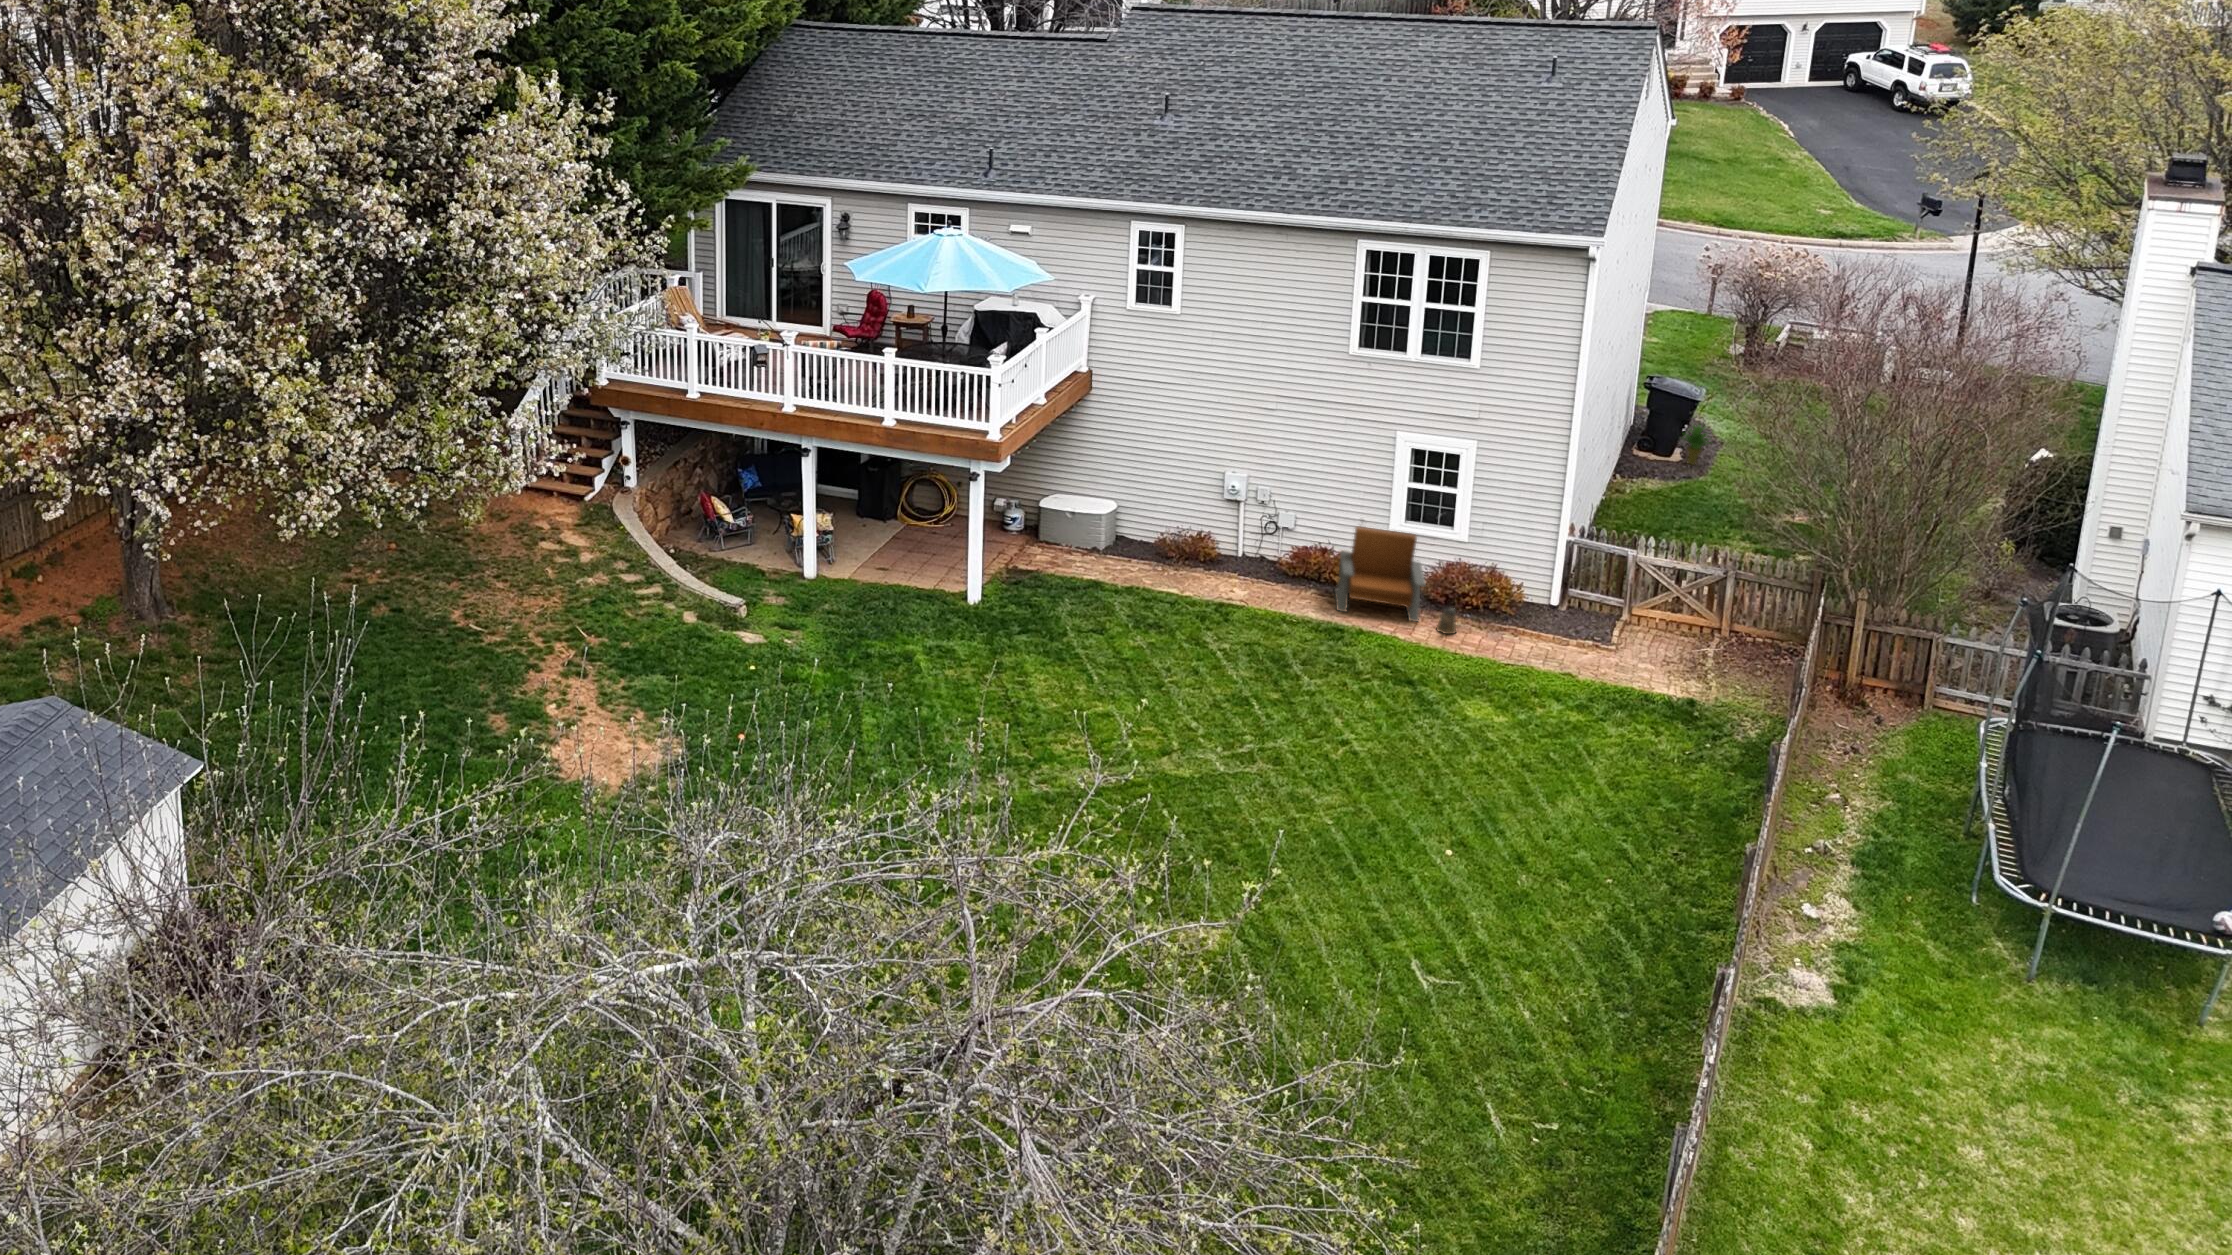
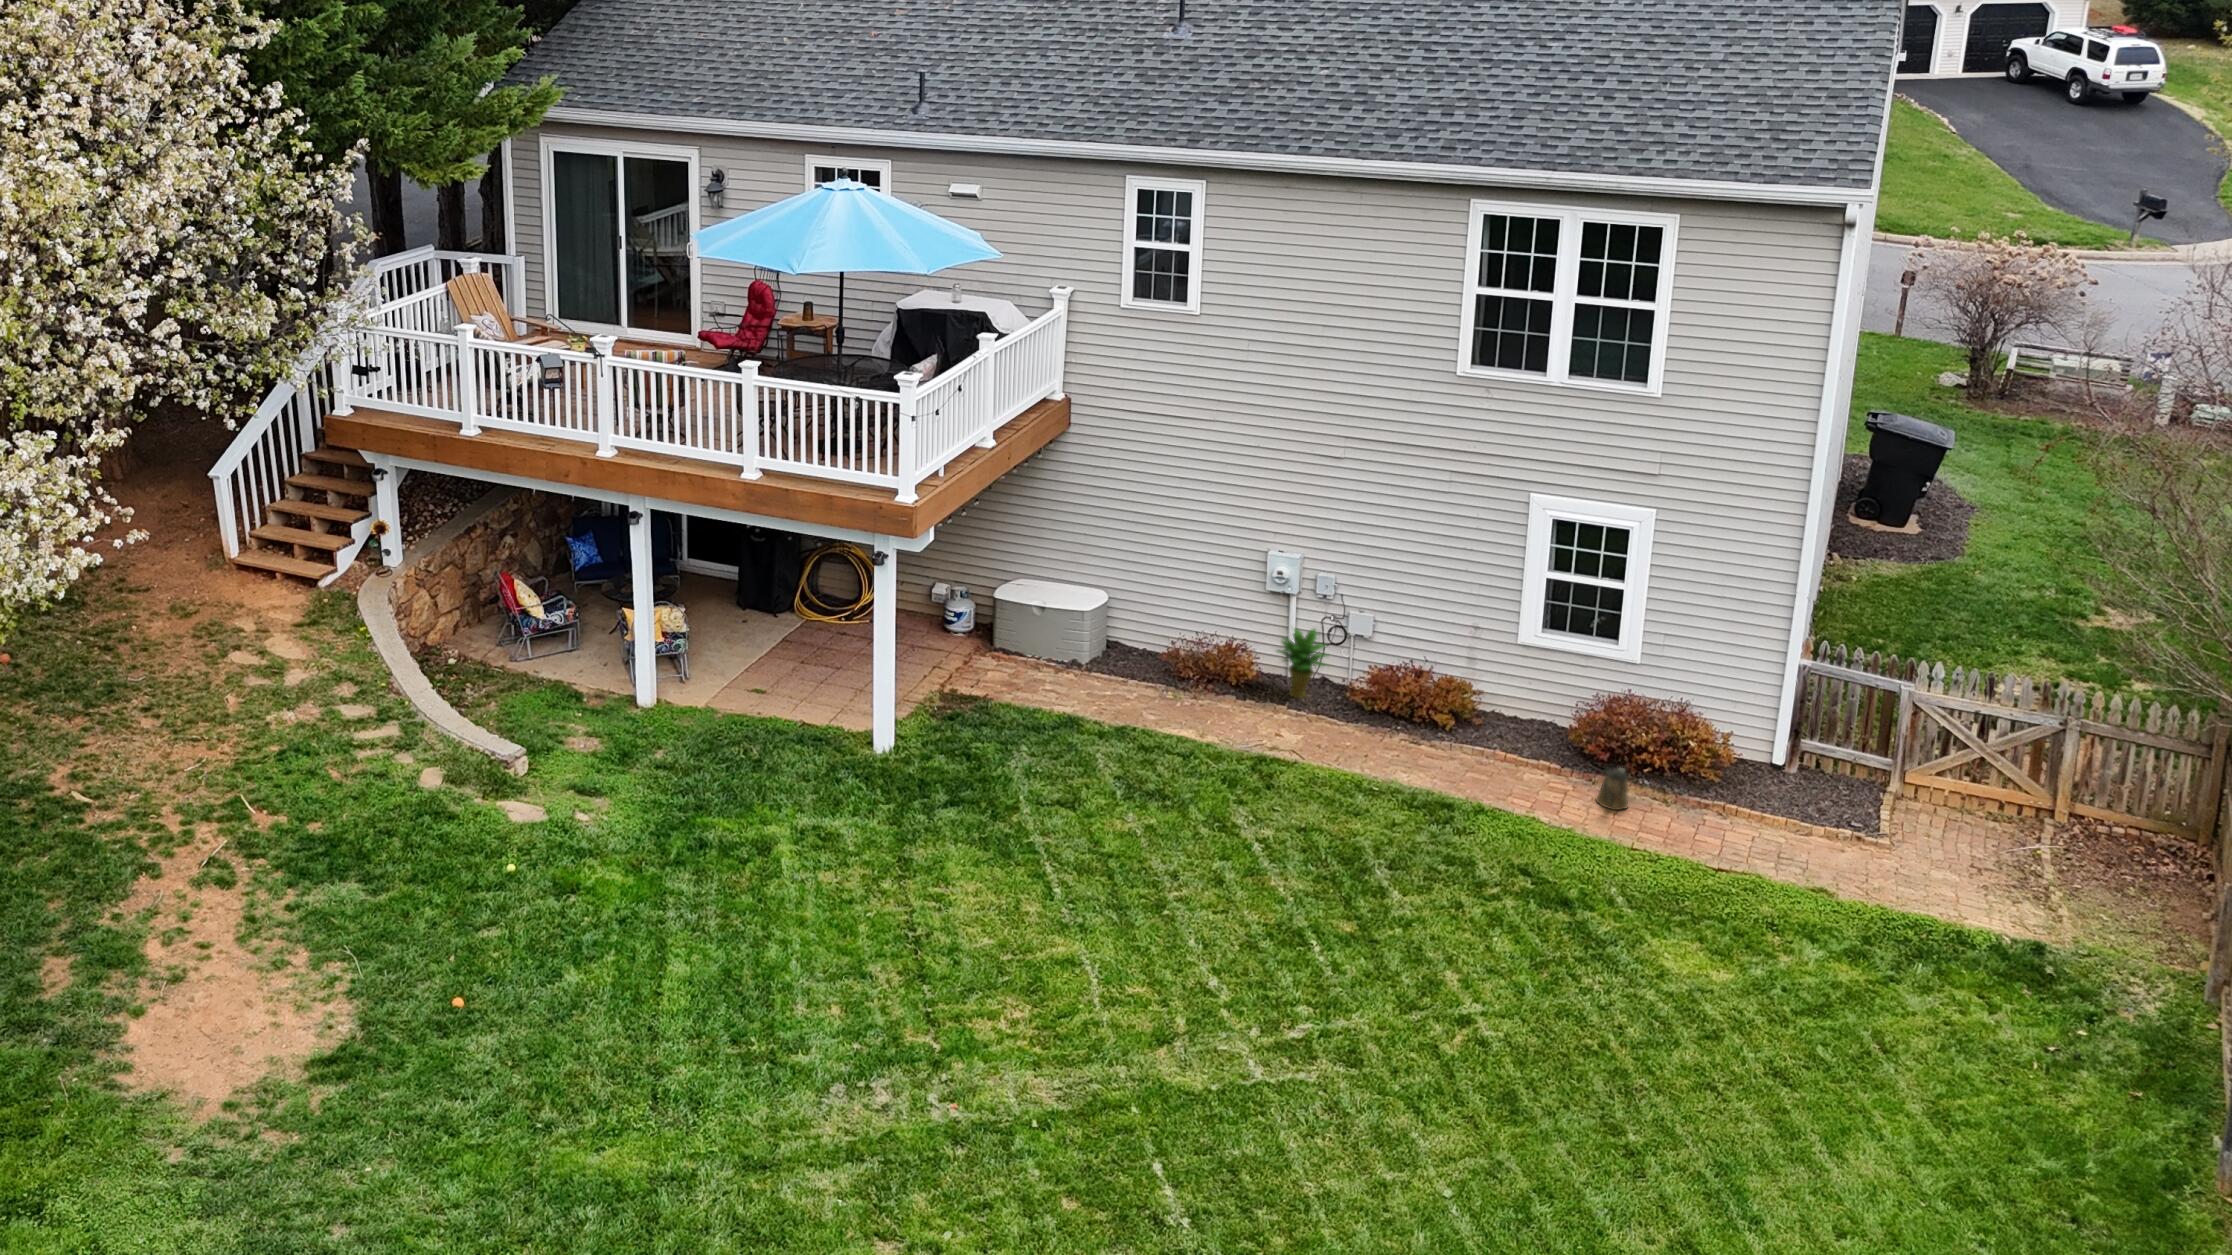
potted plant: present [1685,425,1709,465] -> present [1277,628,1327,698]
lounge chair: present [1335,527,1426,622] -> none [1433,636,1580,789]

